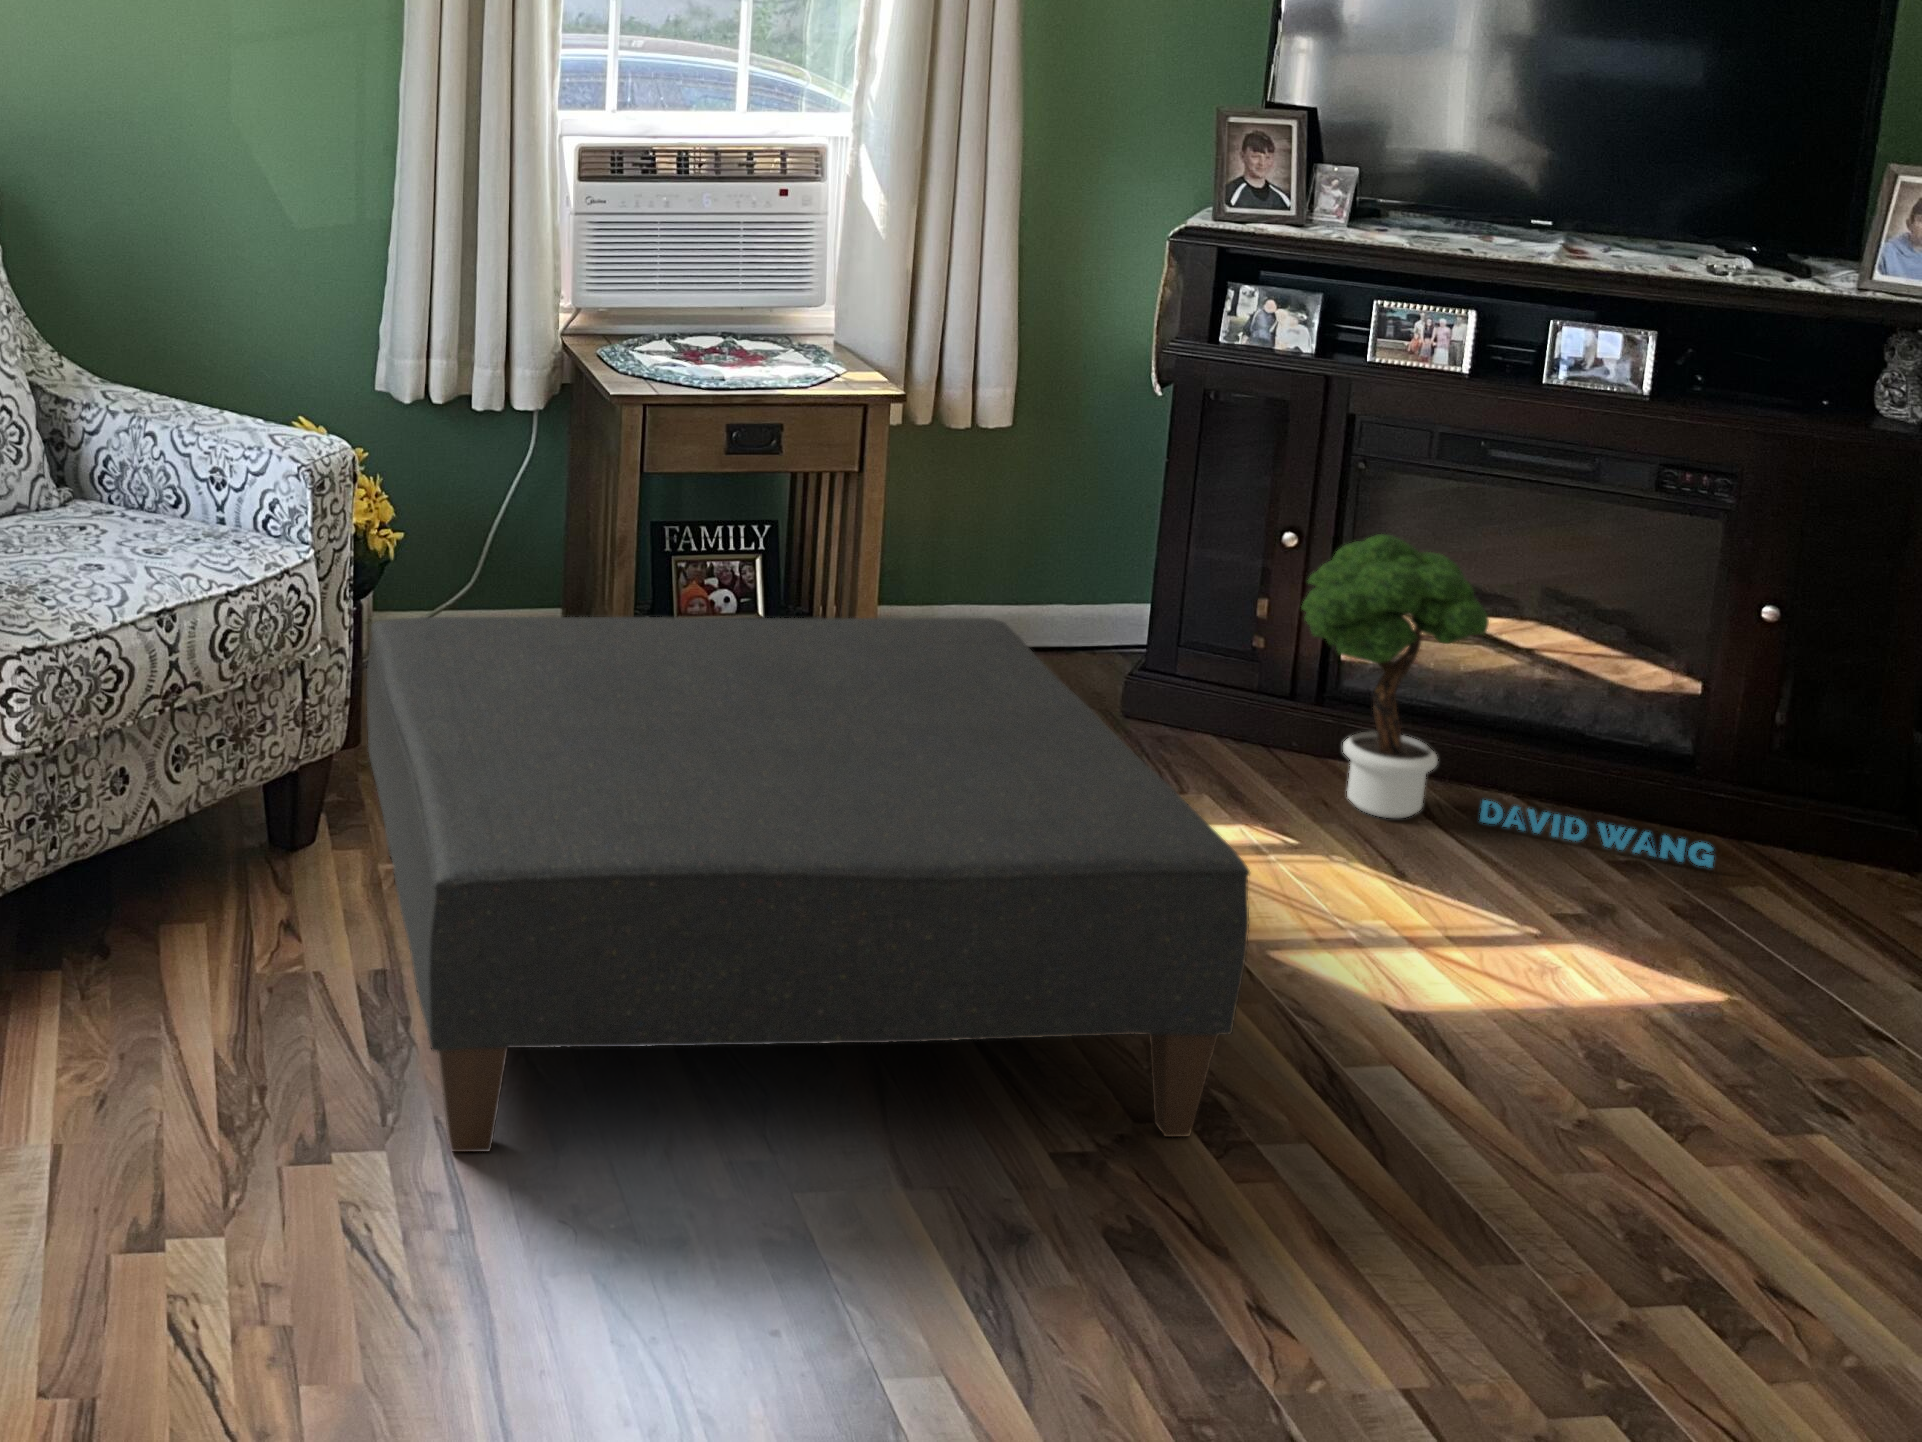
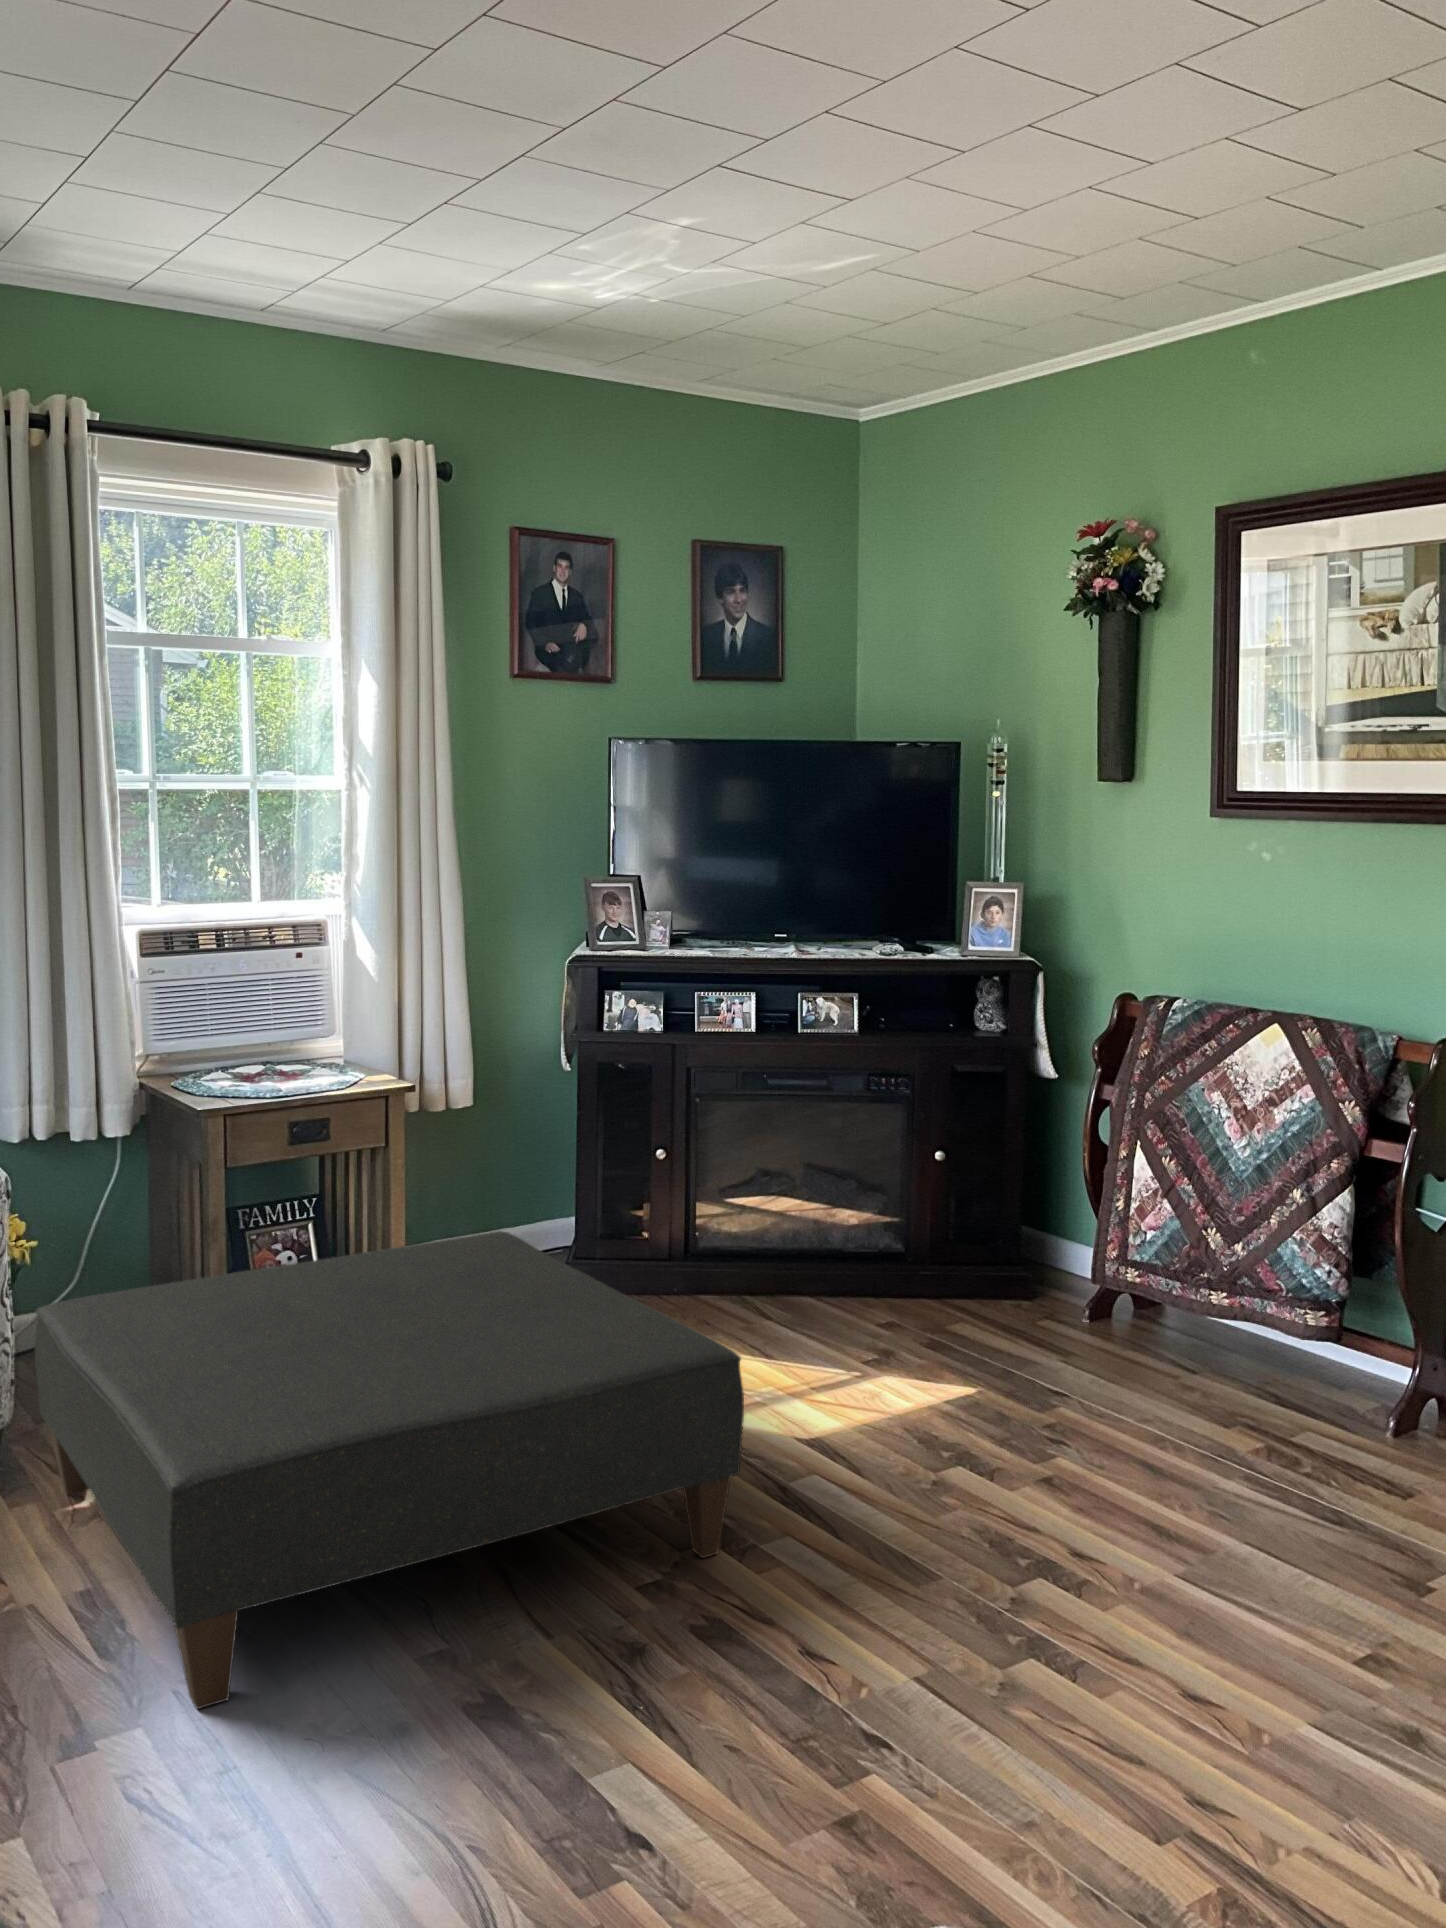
potted tree: present [1301,534,1714,868] -> none [683,1140,938,1325]

